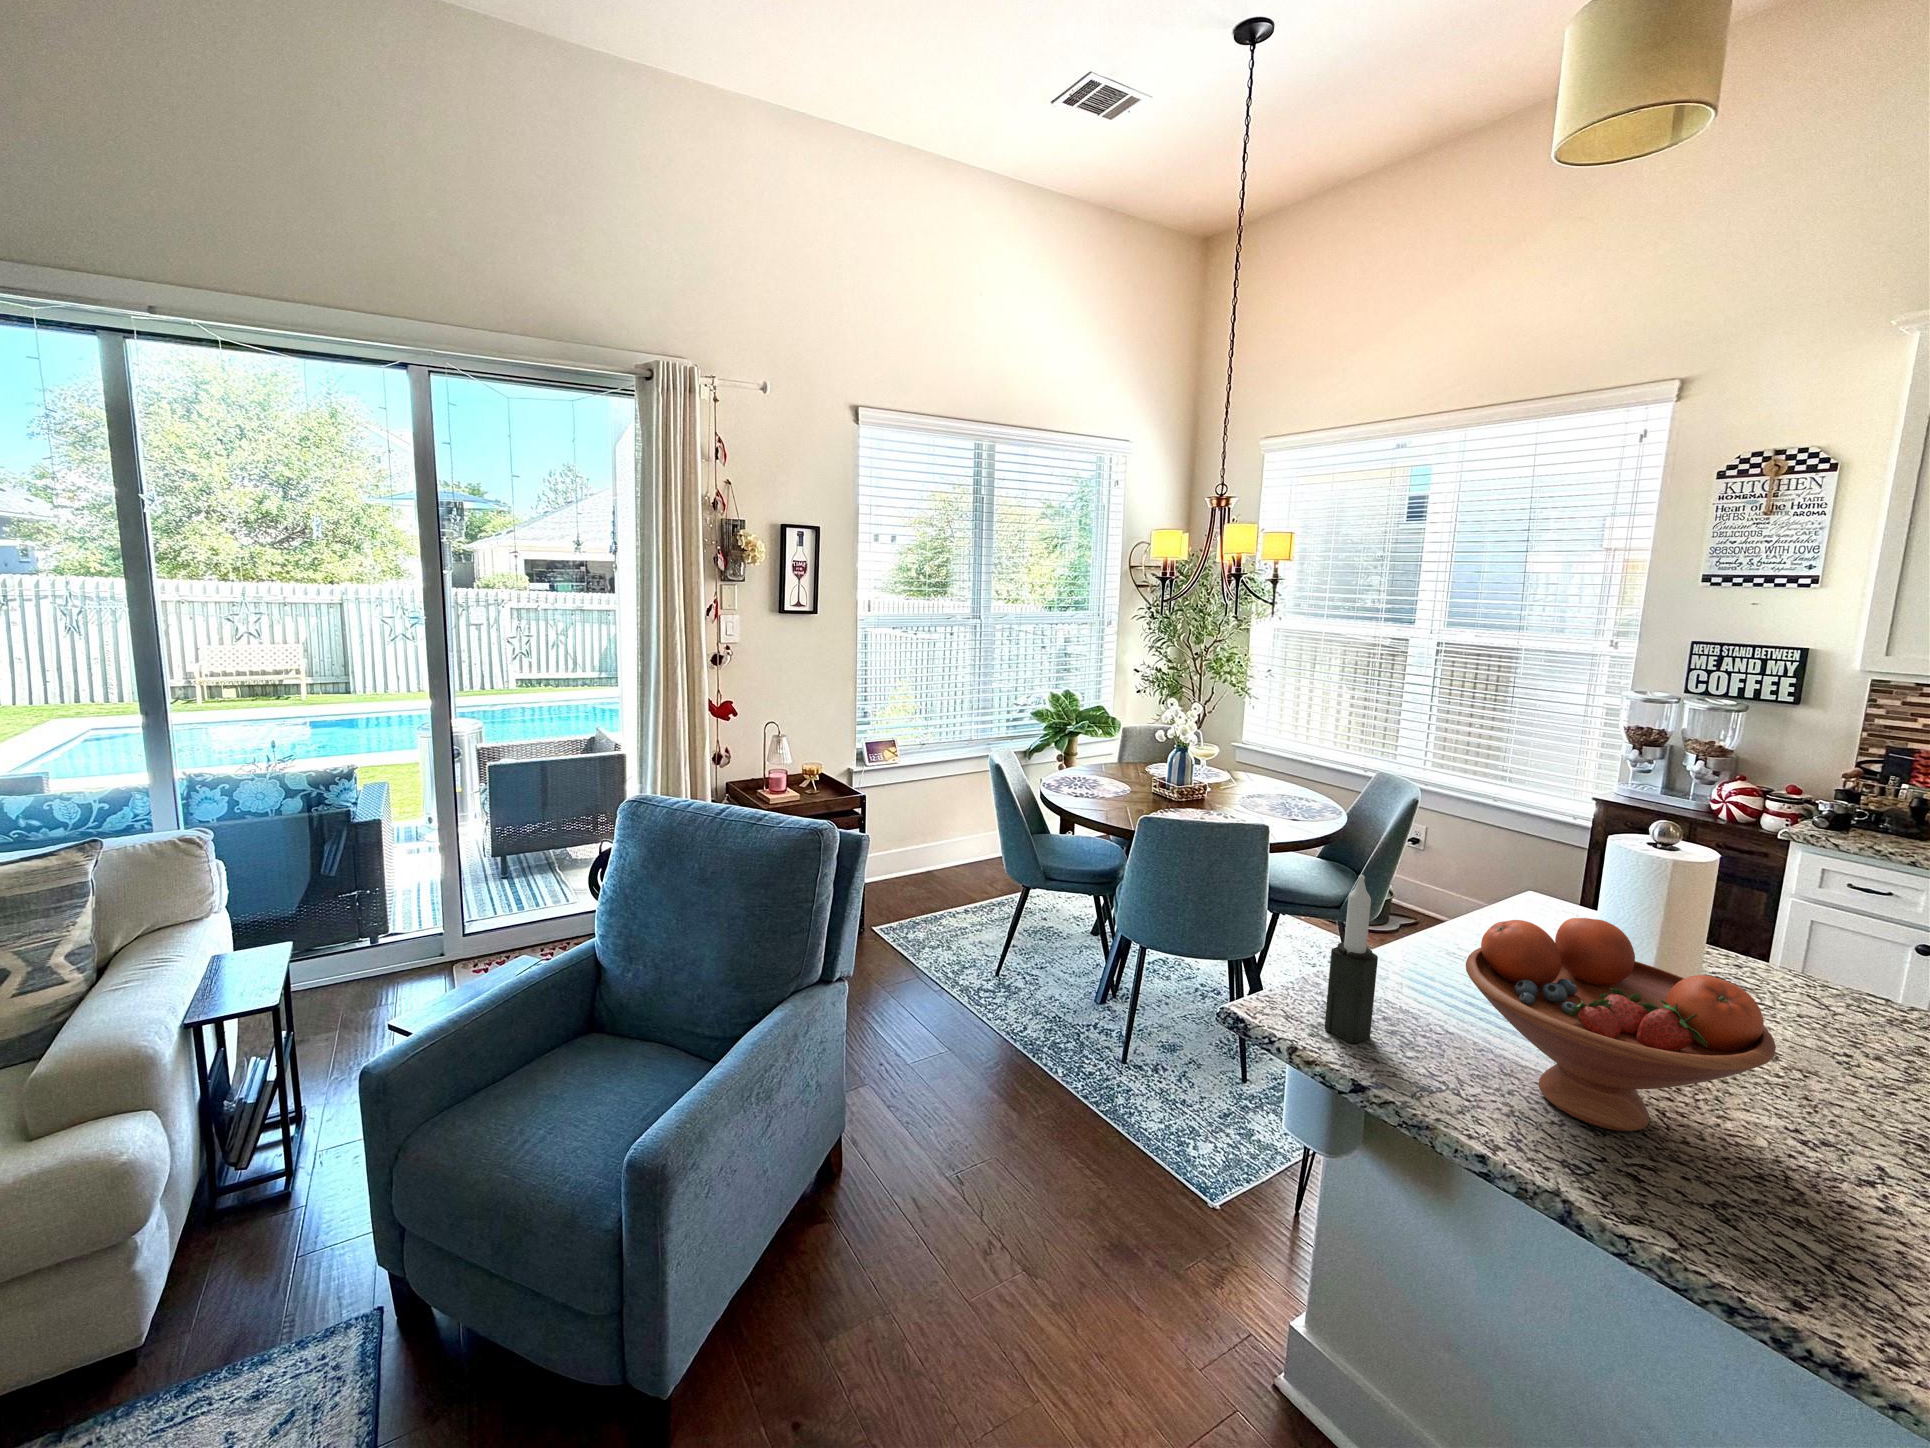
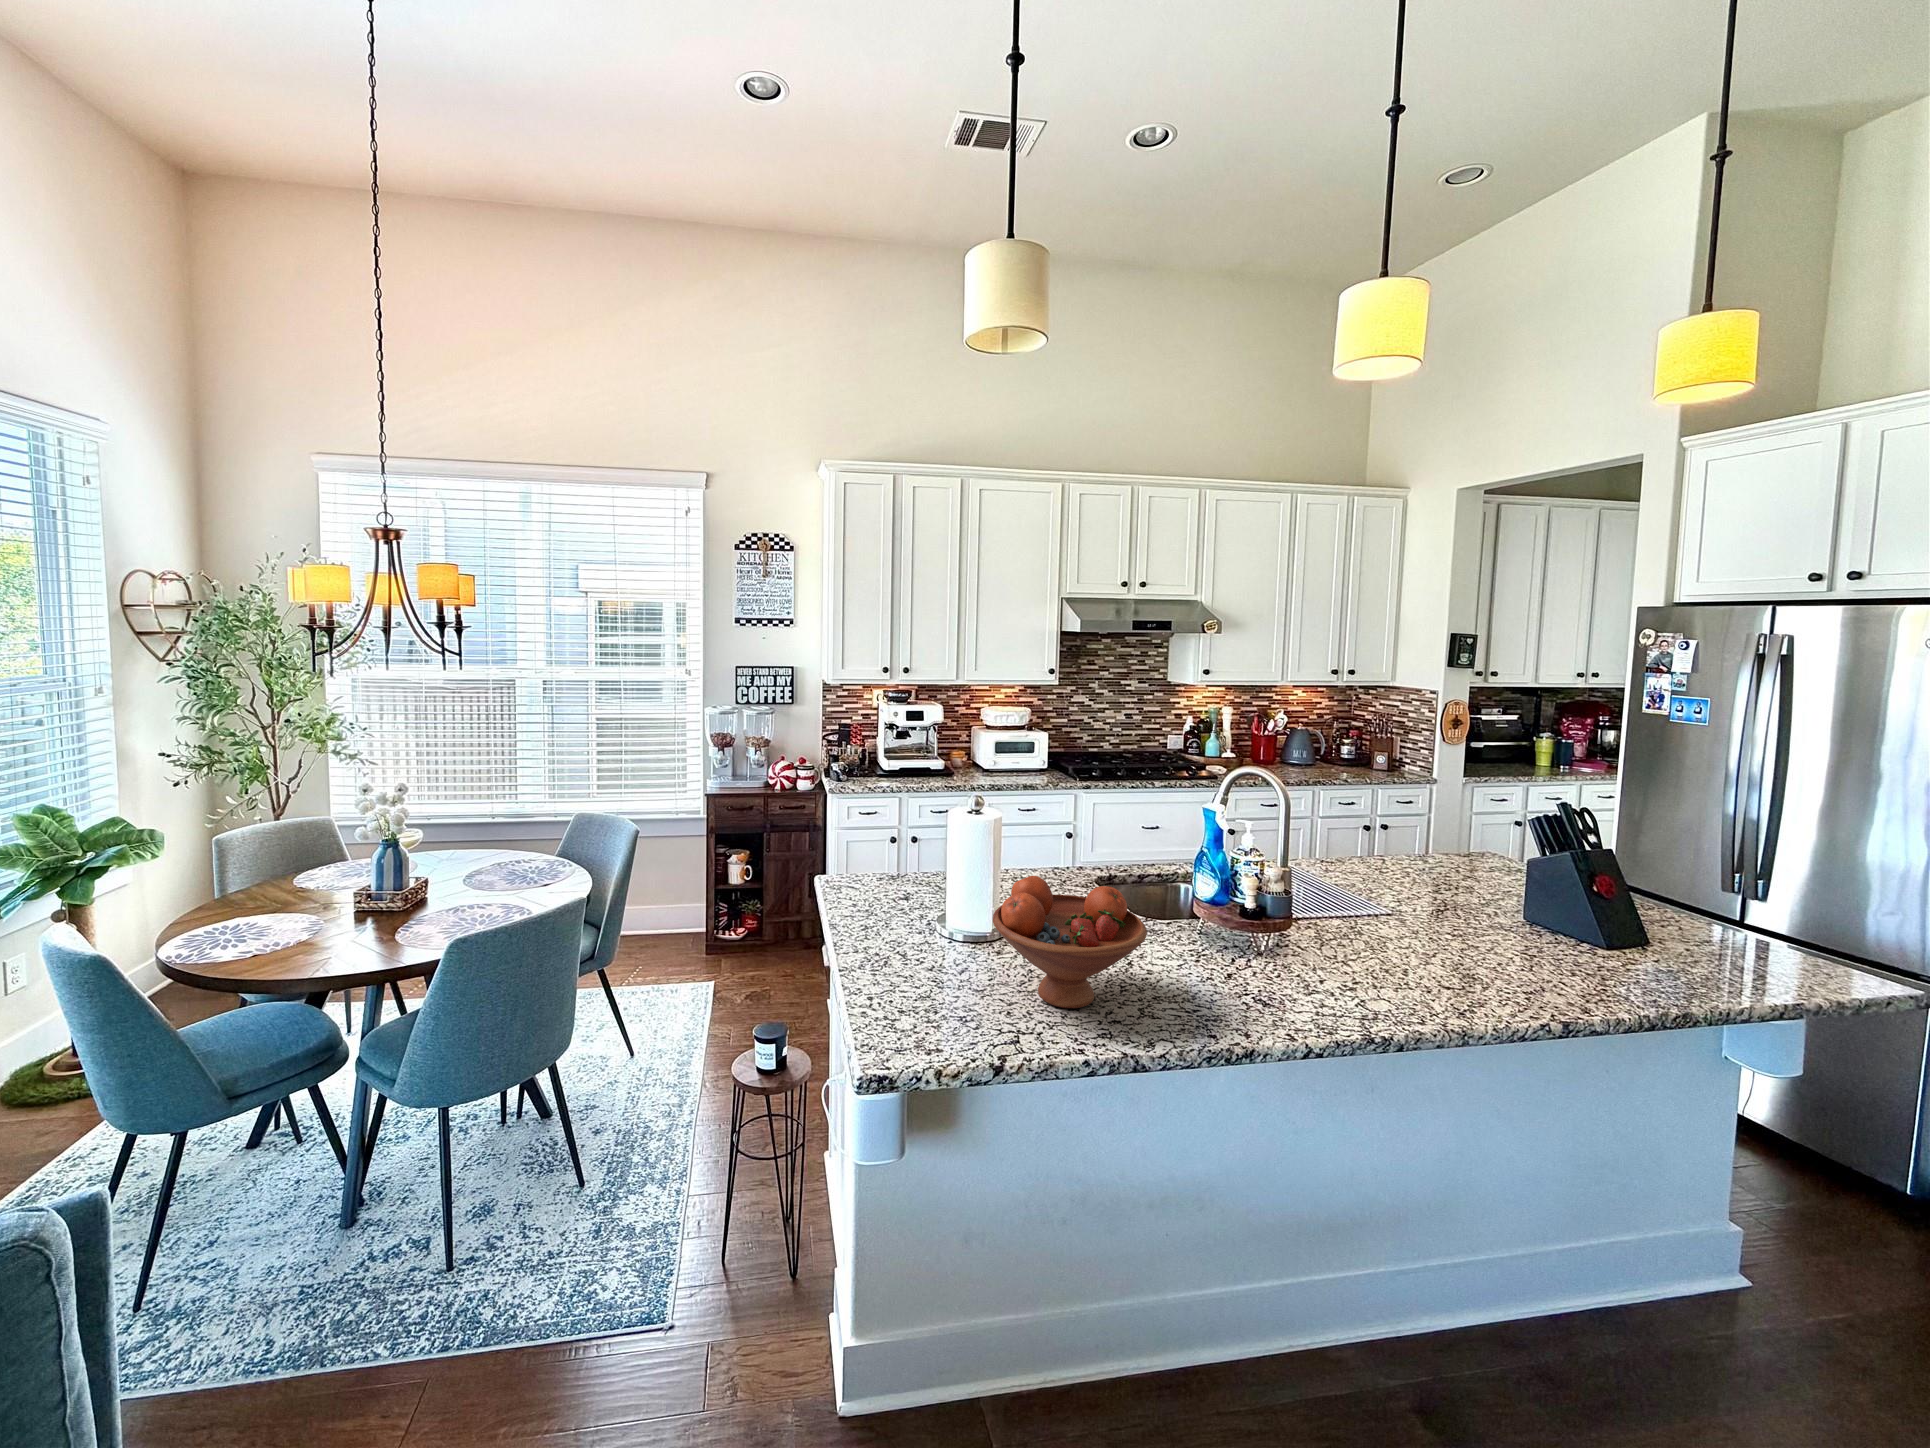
candle: present [1325,875,1378,1043] -> none [937,901,970,1044]

